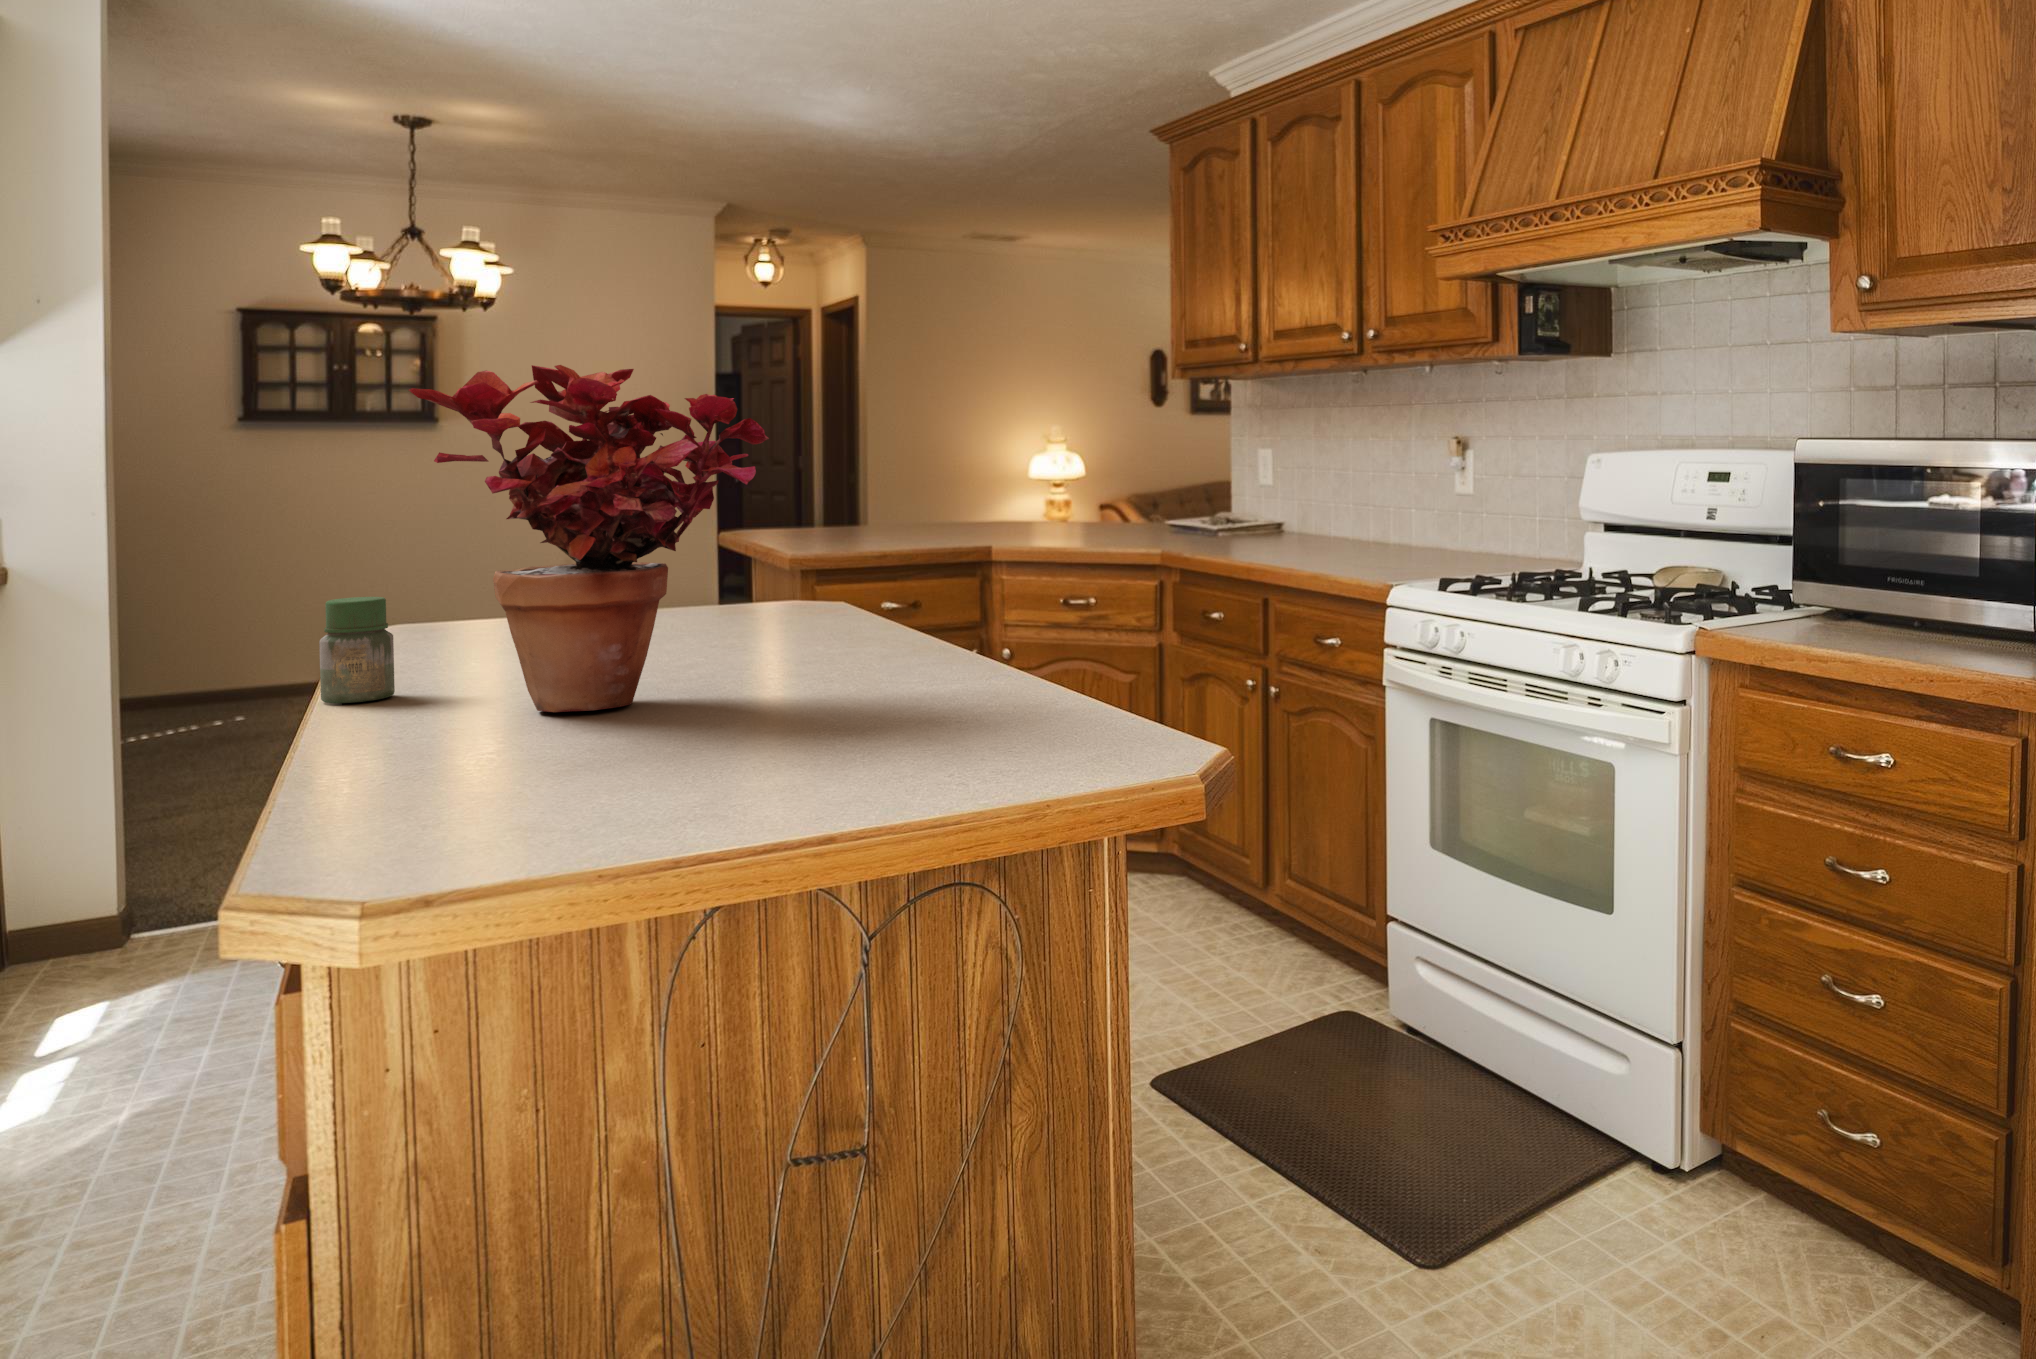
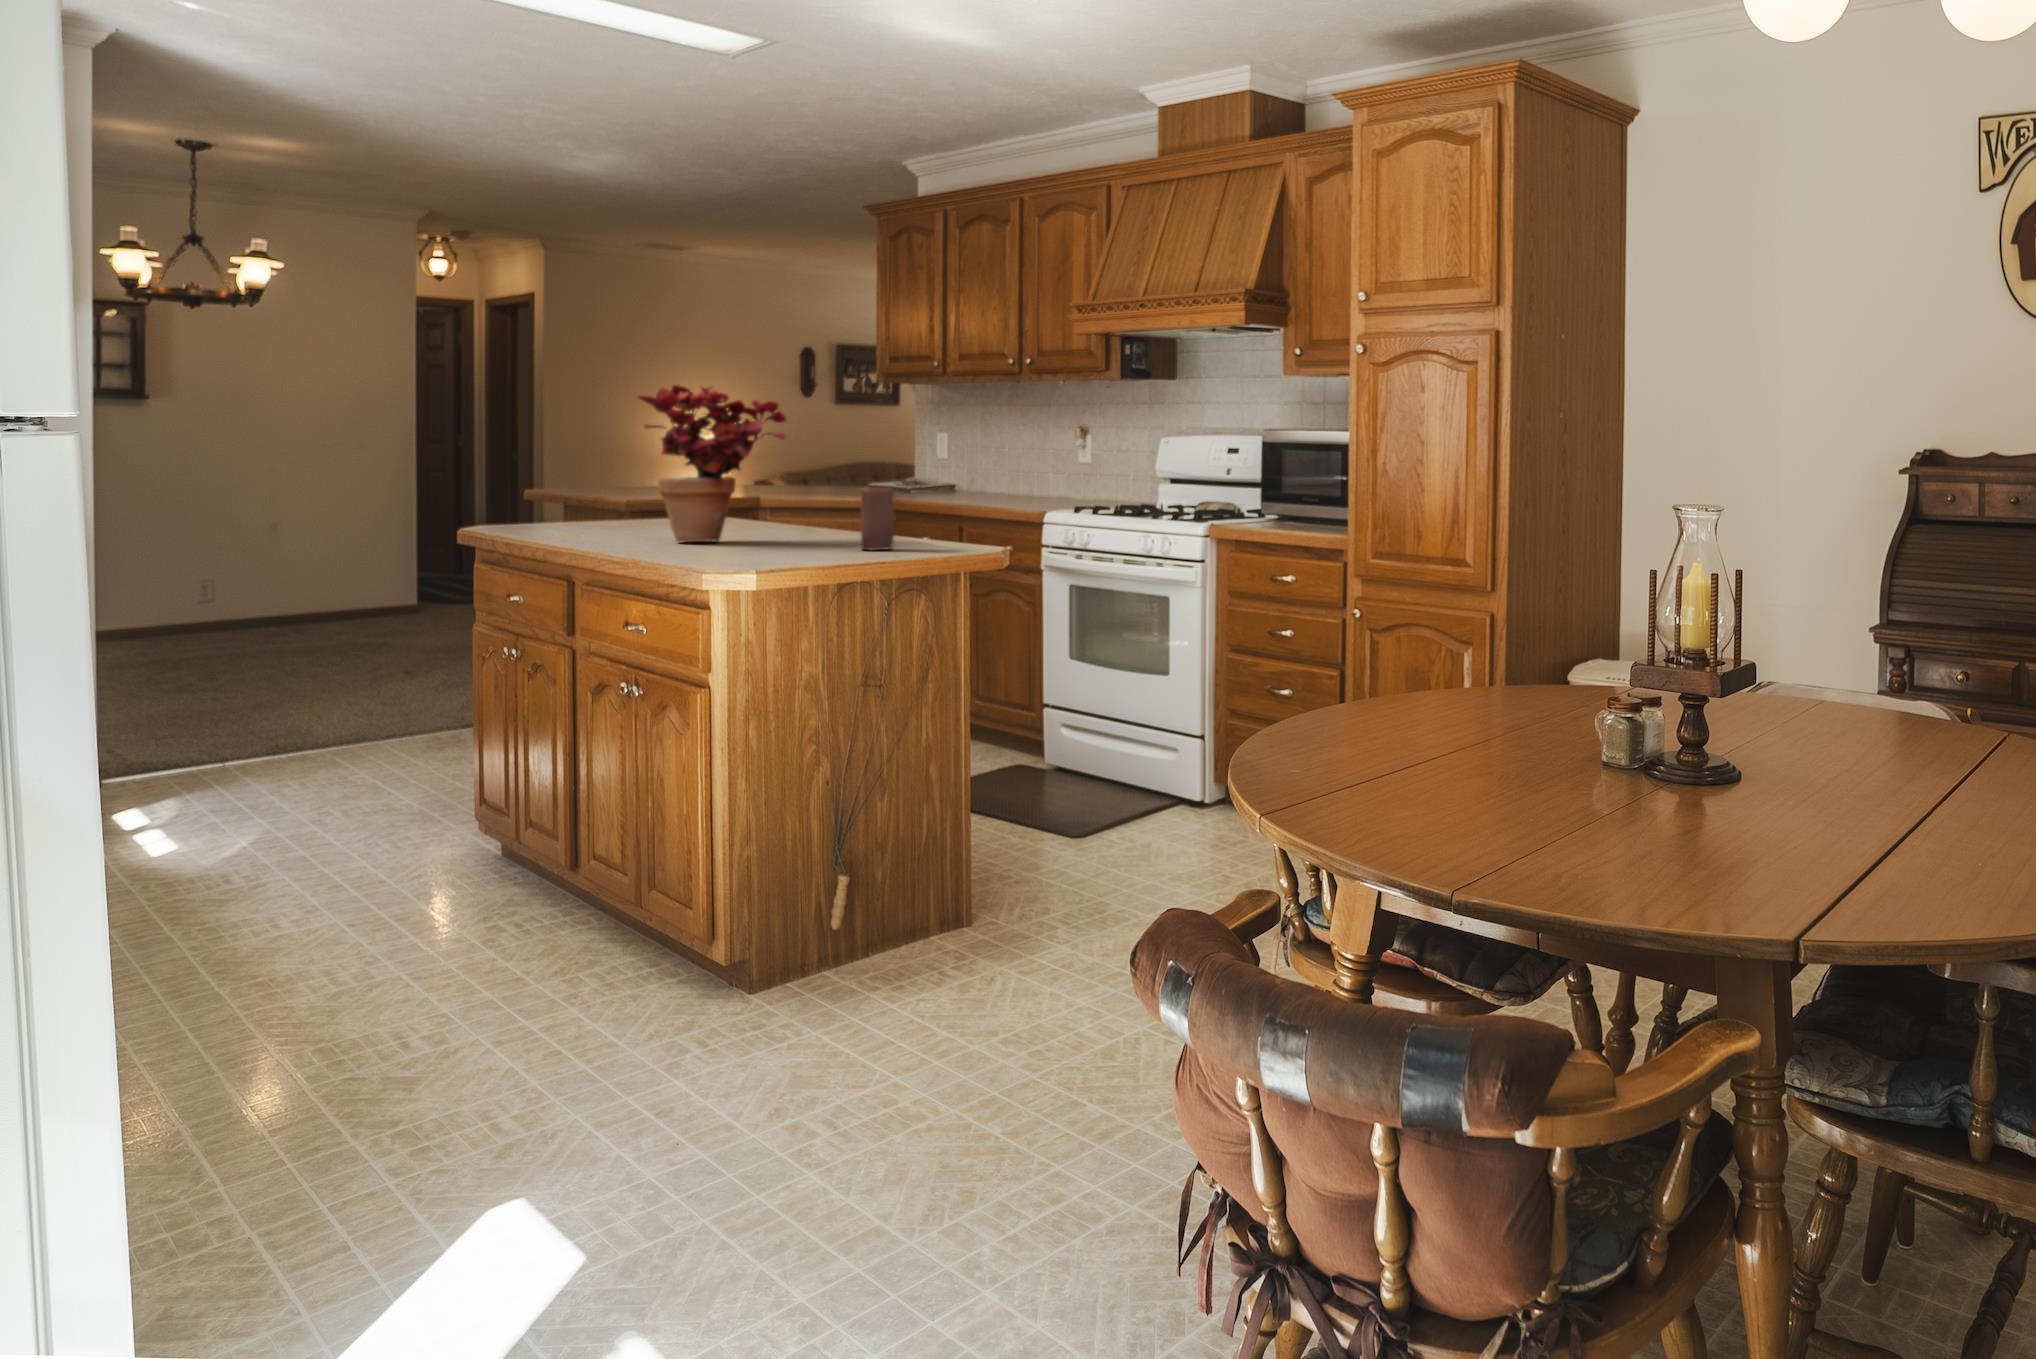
jar: present [319,597,395,703] -> none [550,493,584,542]
candle: none [841,601,928,767] -> present [861,487,894,550]

